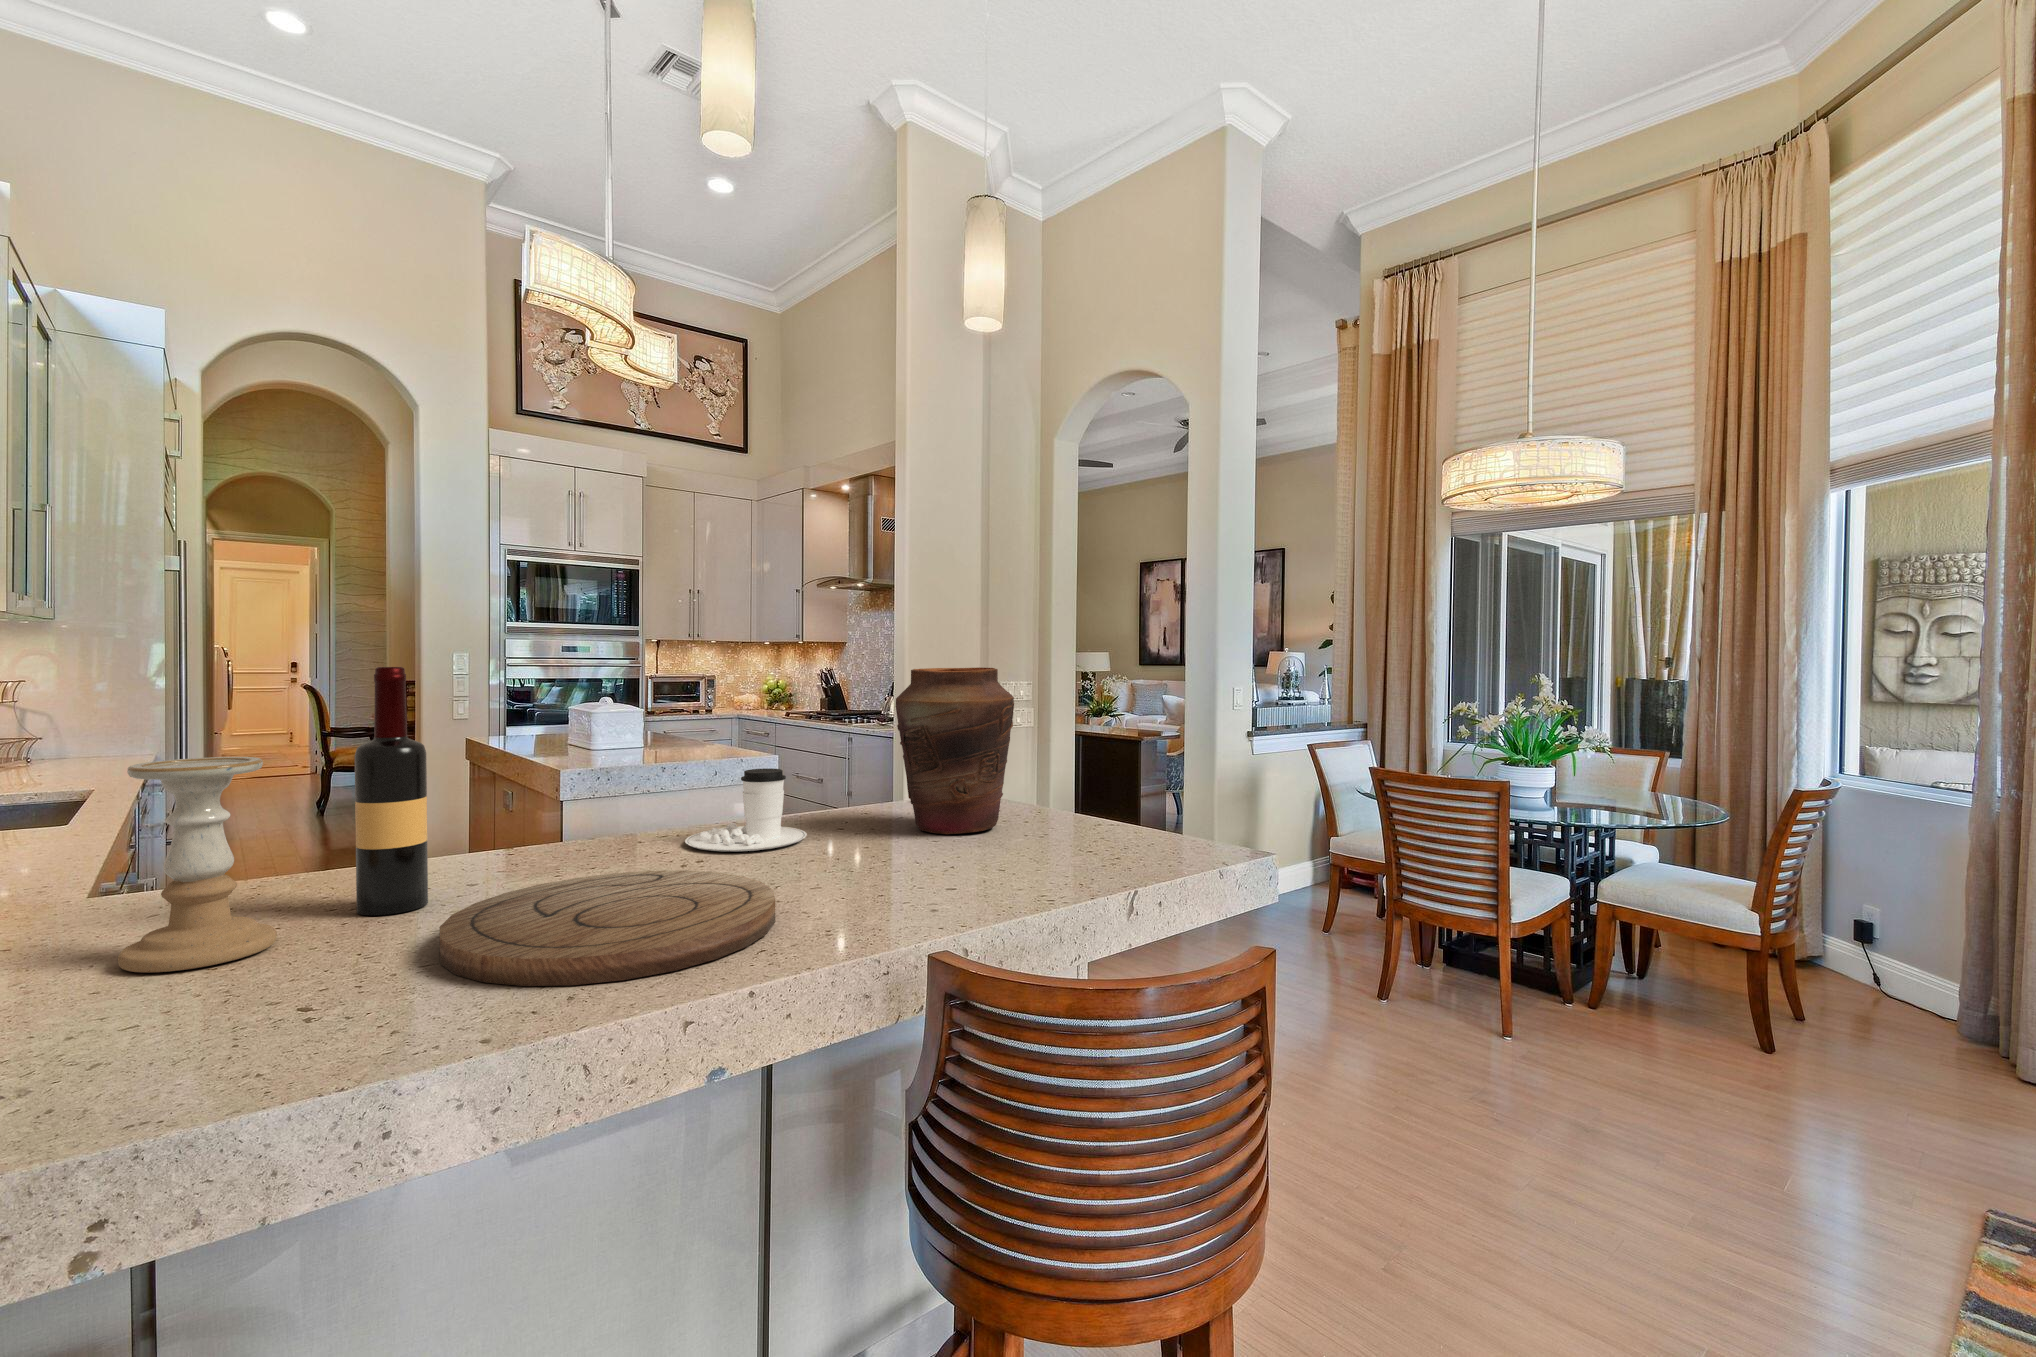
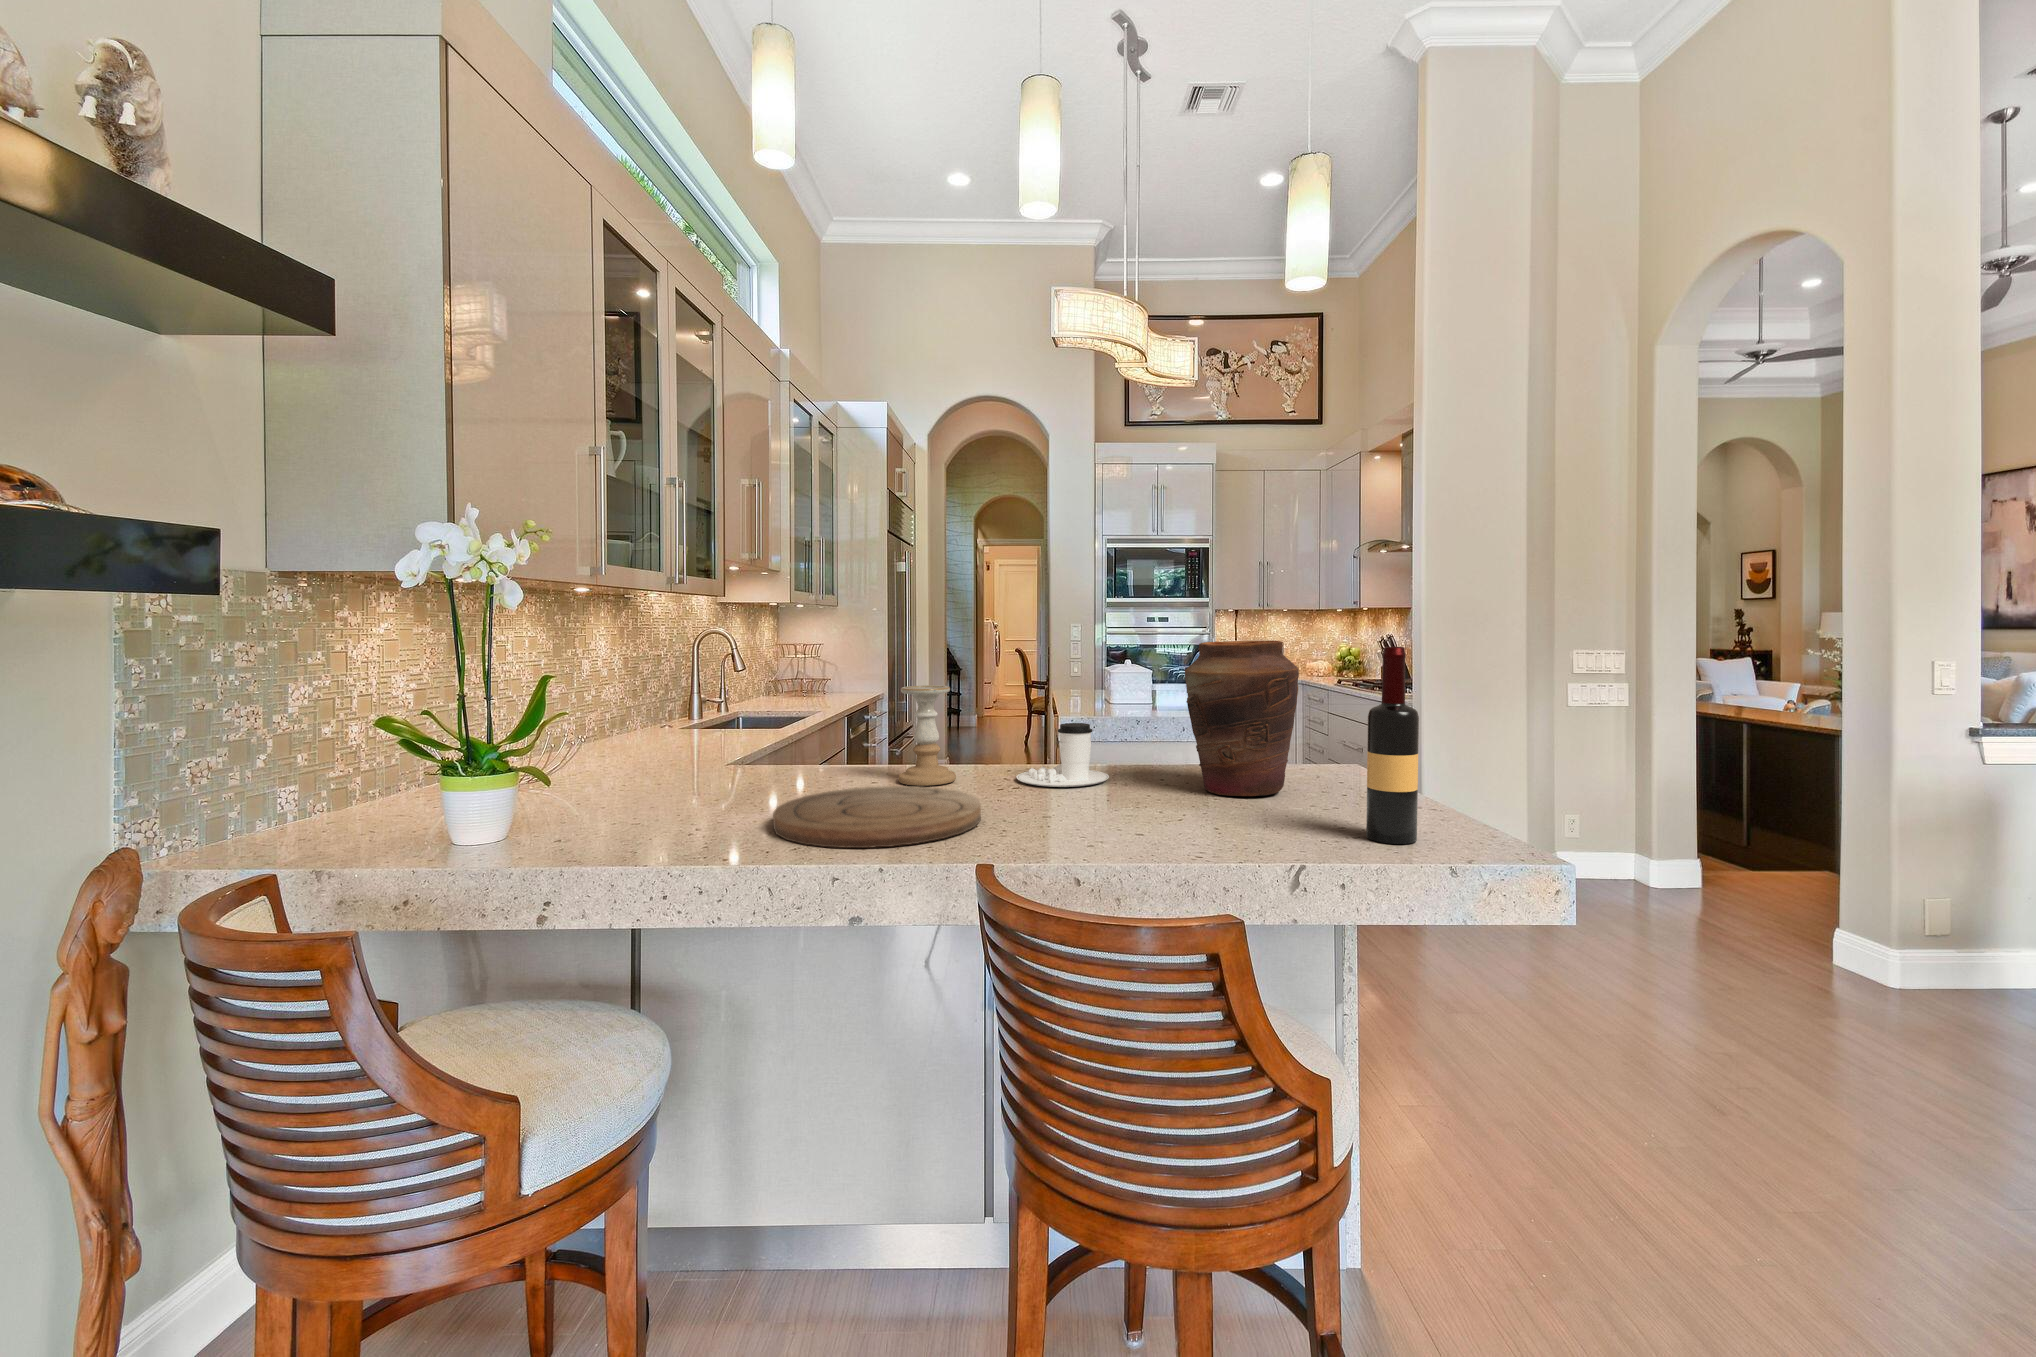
wine bottle: present [355,667,428,915] -> present [1366,647,1419,844]
candle holder: present [118,757,277,973] -> present [898,685,956,786]

